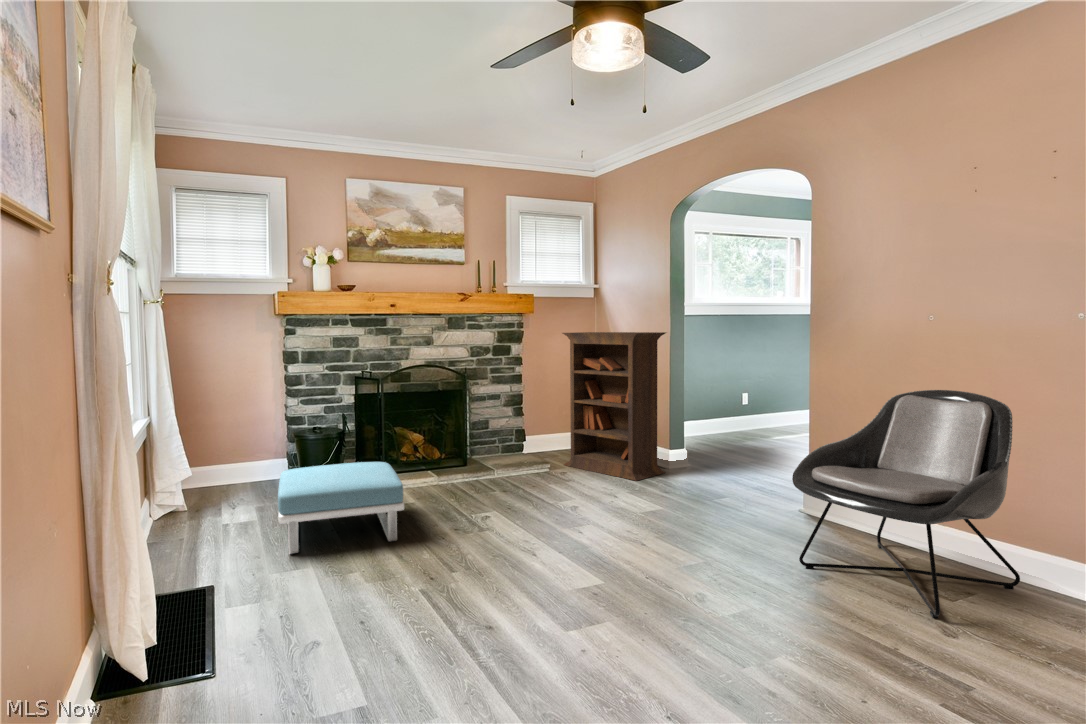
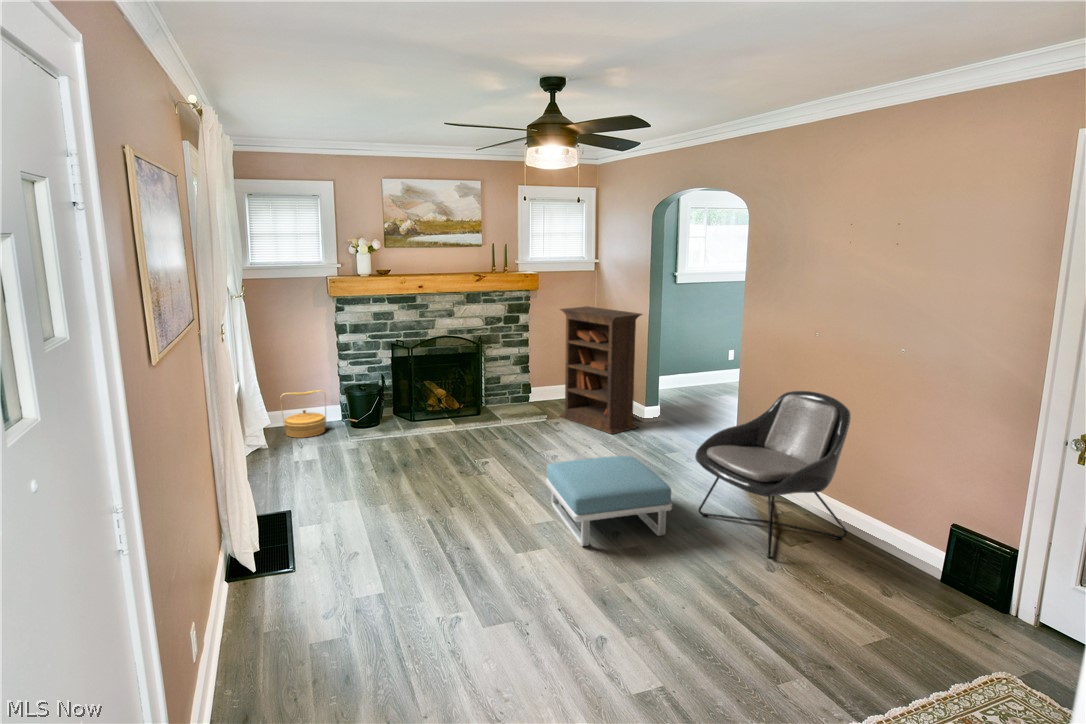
woven basket: none [207,435,269,497] -> present [280,390,326,438]
footstool: present [278,462,404,554] -> present [546,456,672,546]

